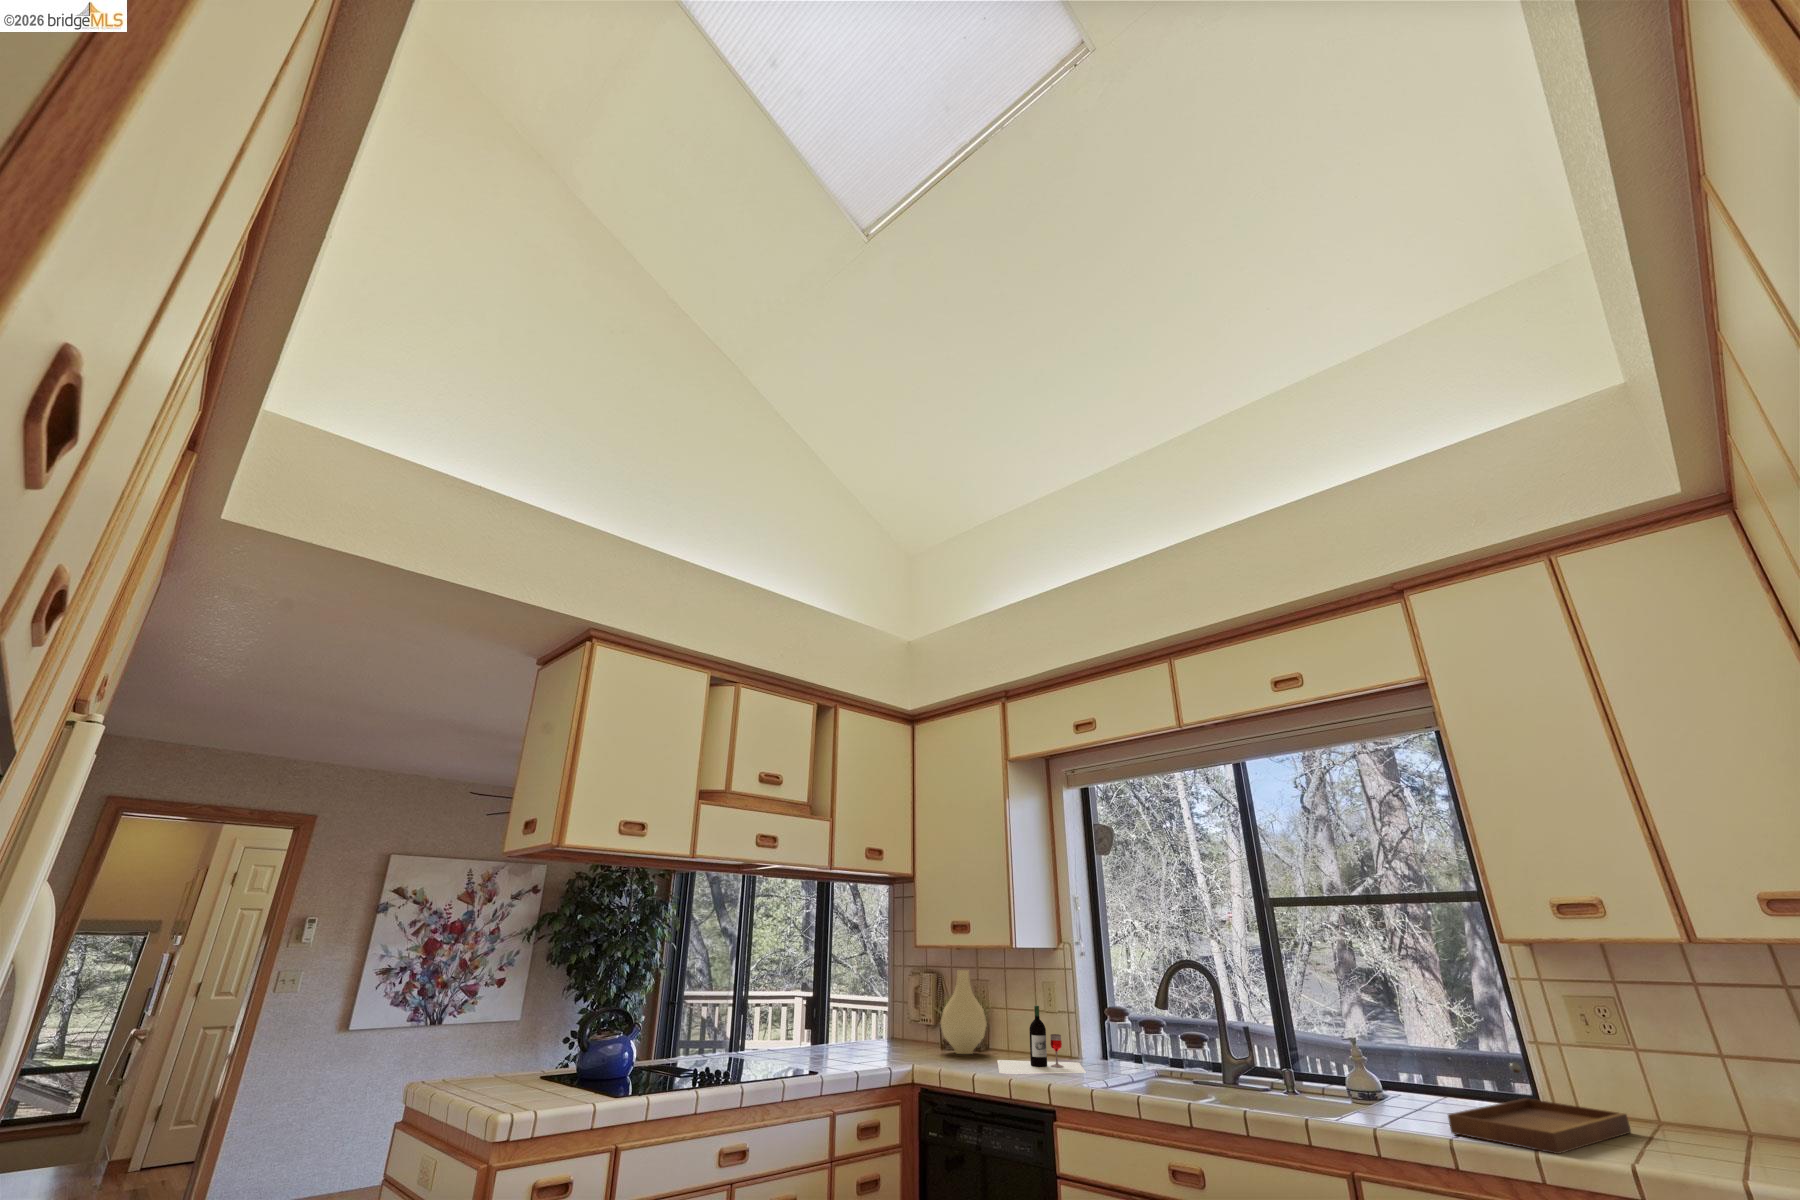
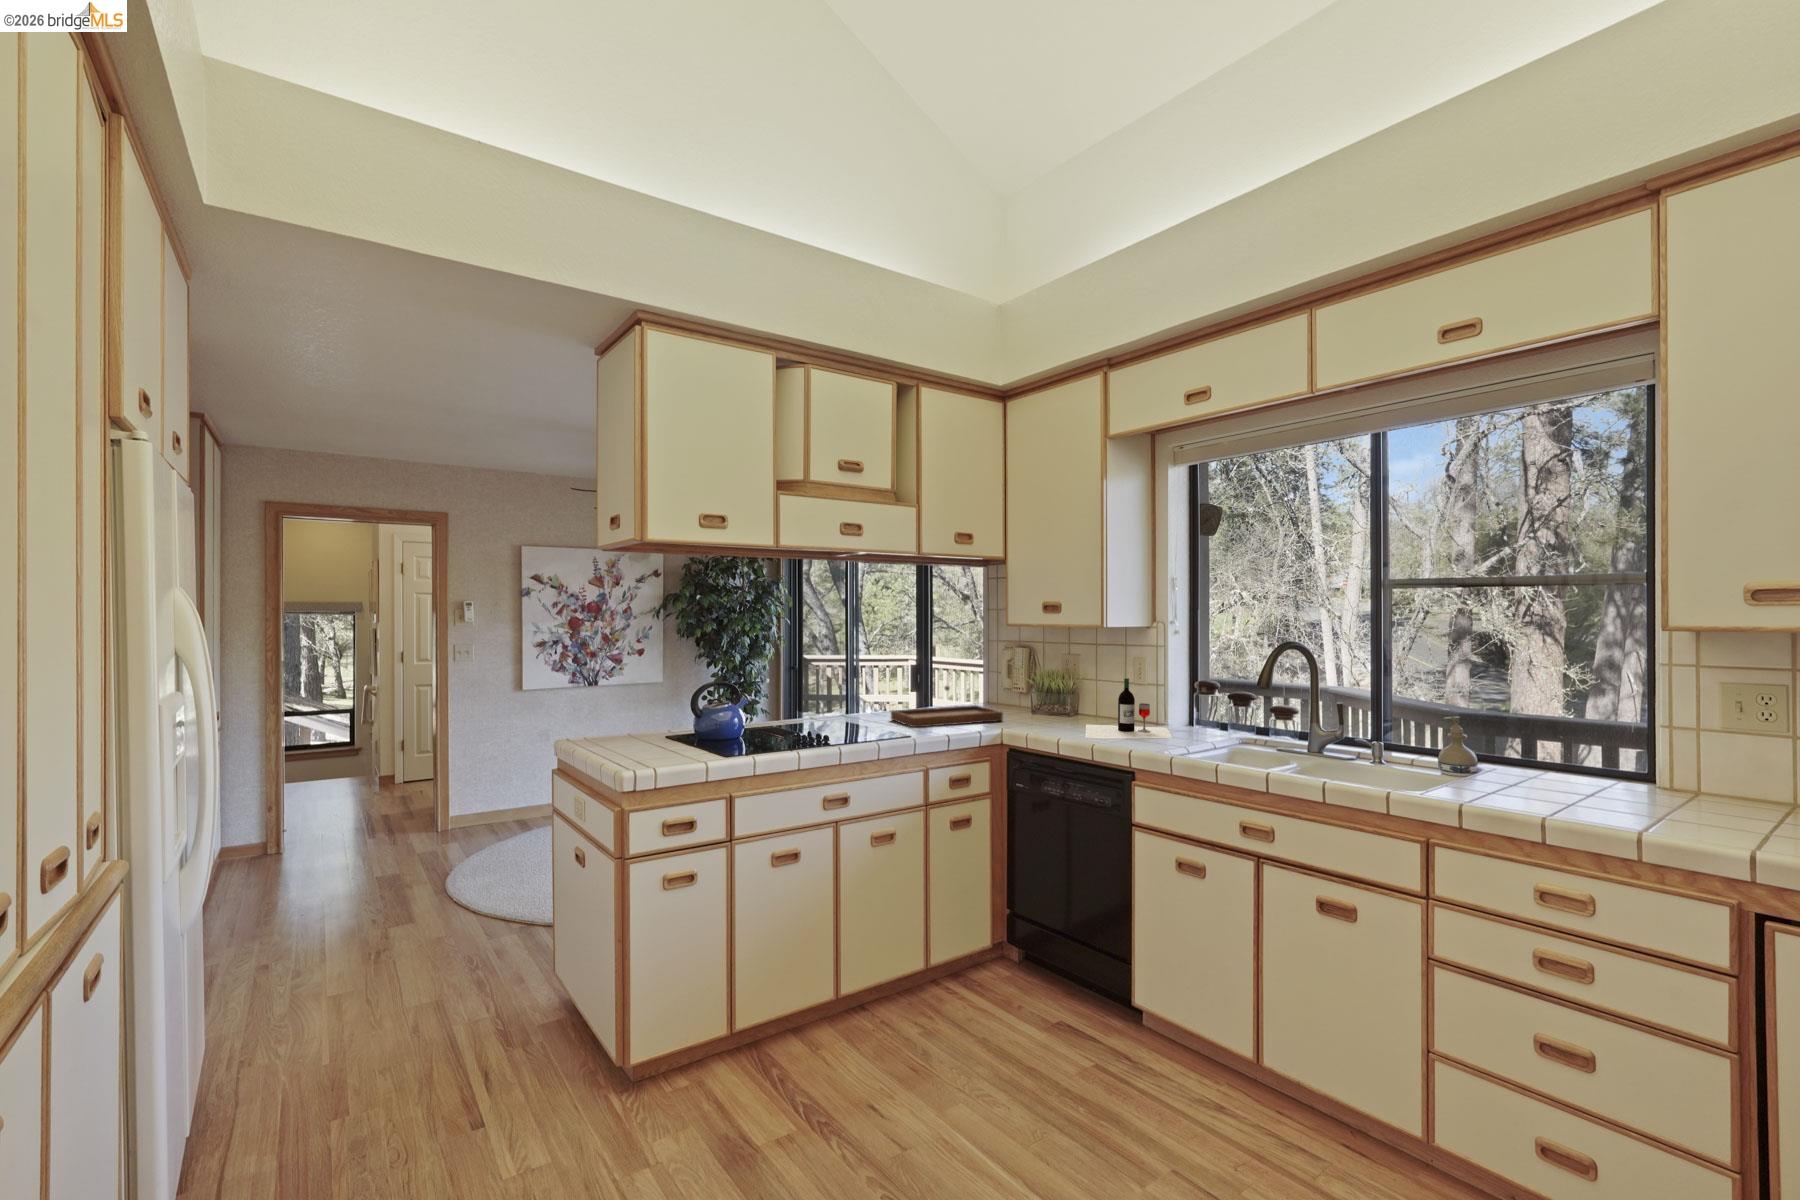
vase: present [941,970,987,1054] -> none [1033,645,1079,718]
tray: present [1448,1062,1631,1154] -> present [891,686,1003,727]

